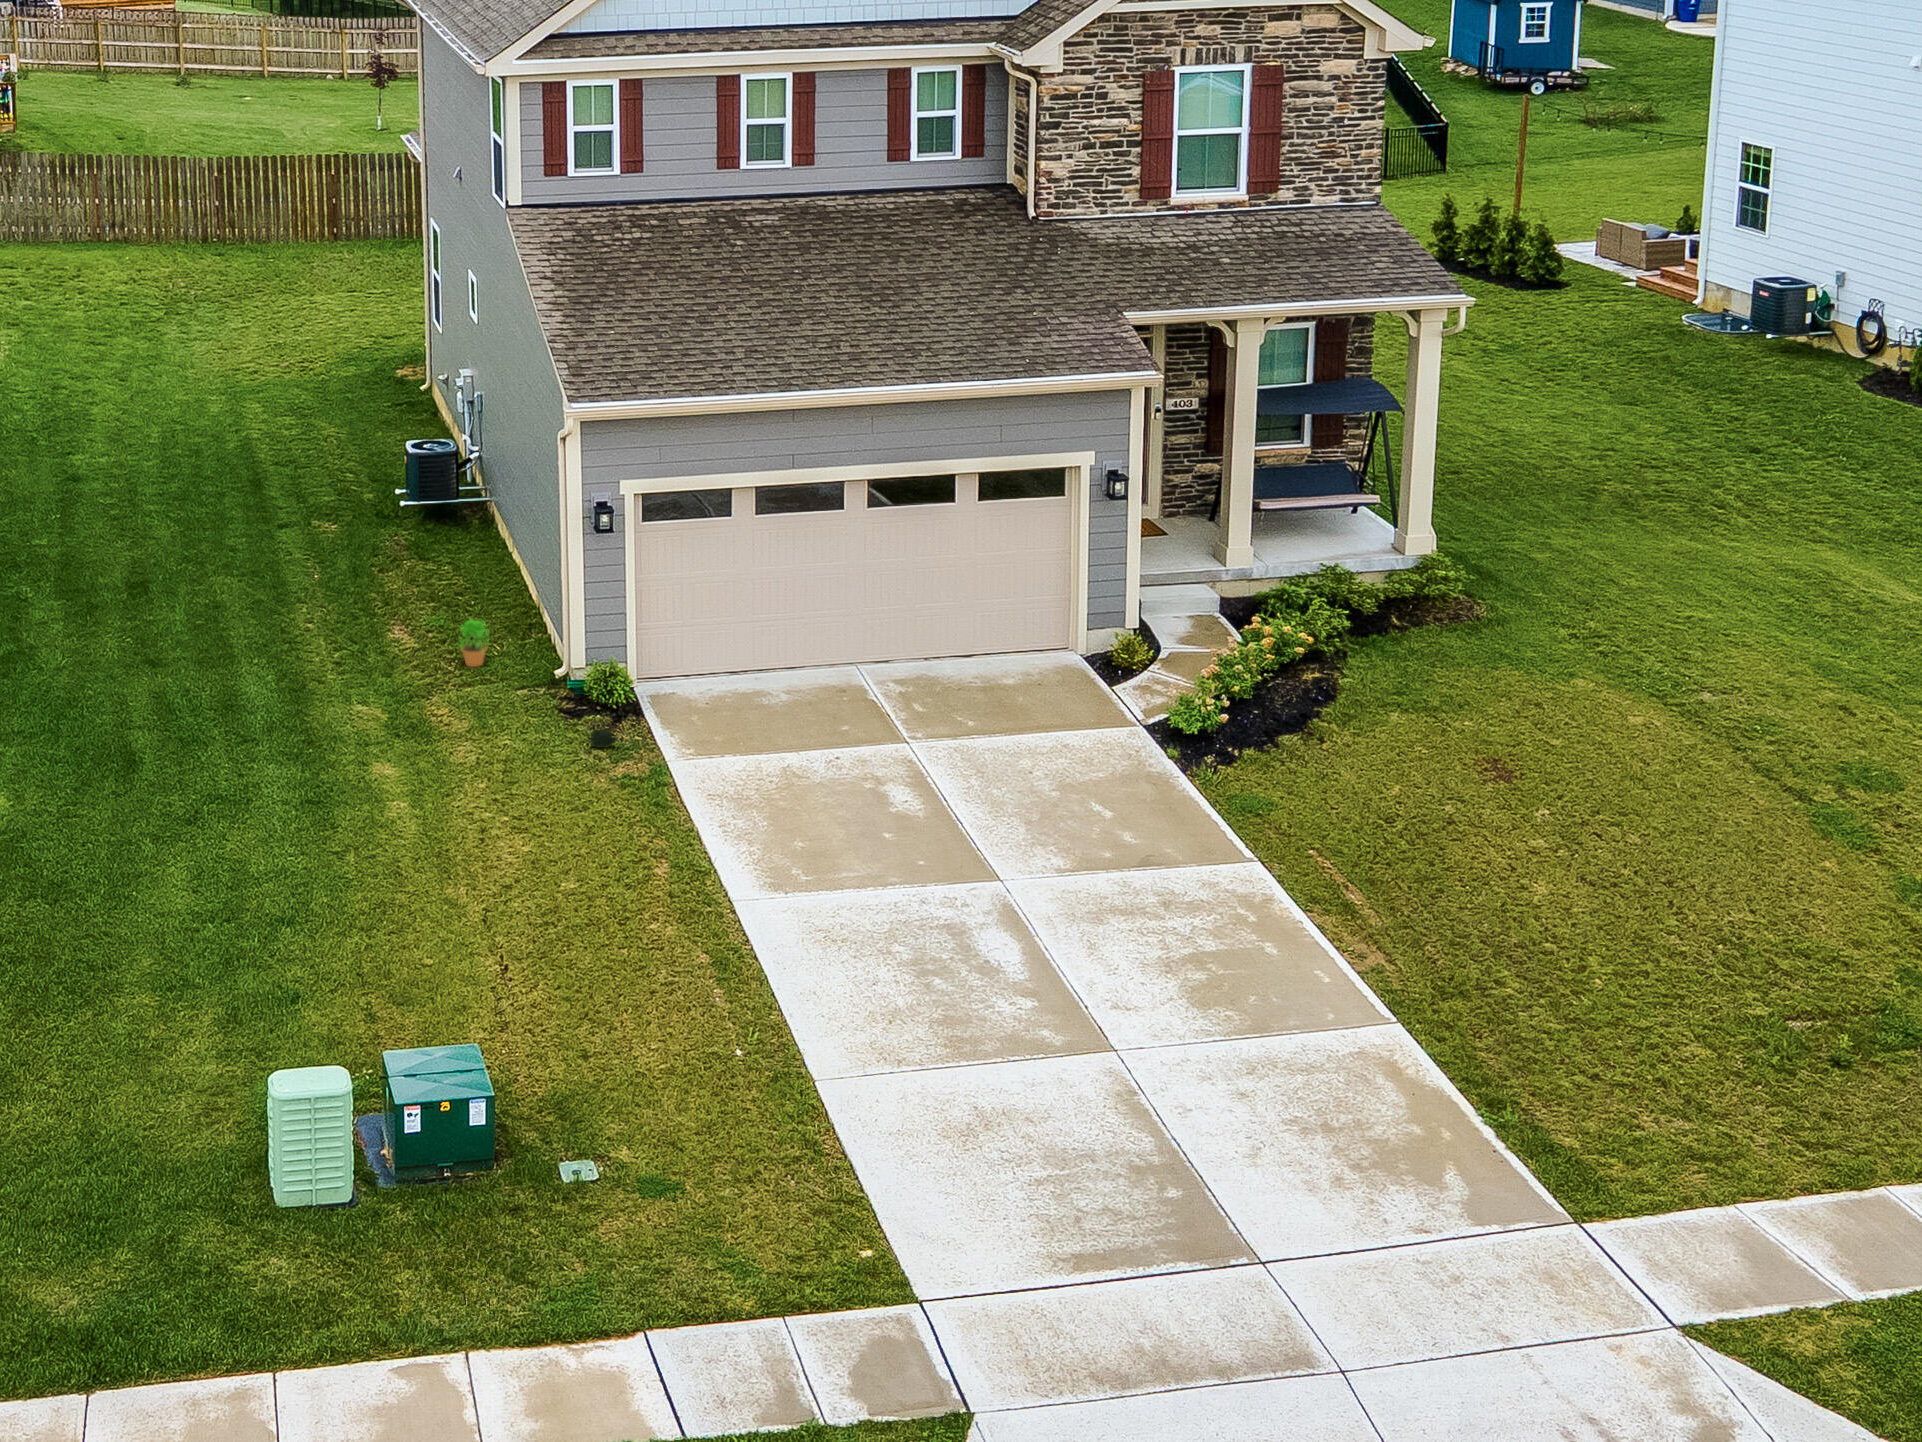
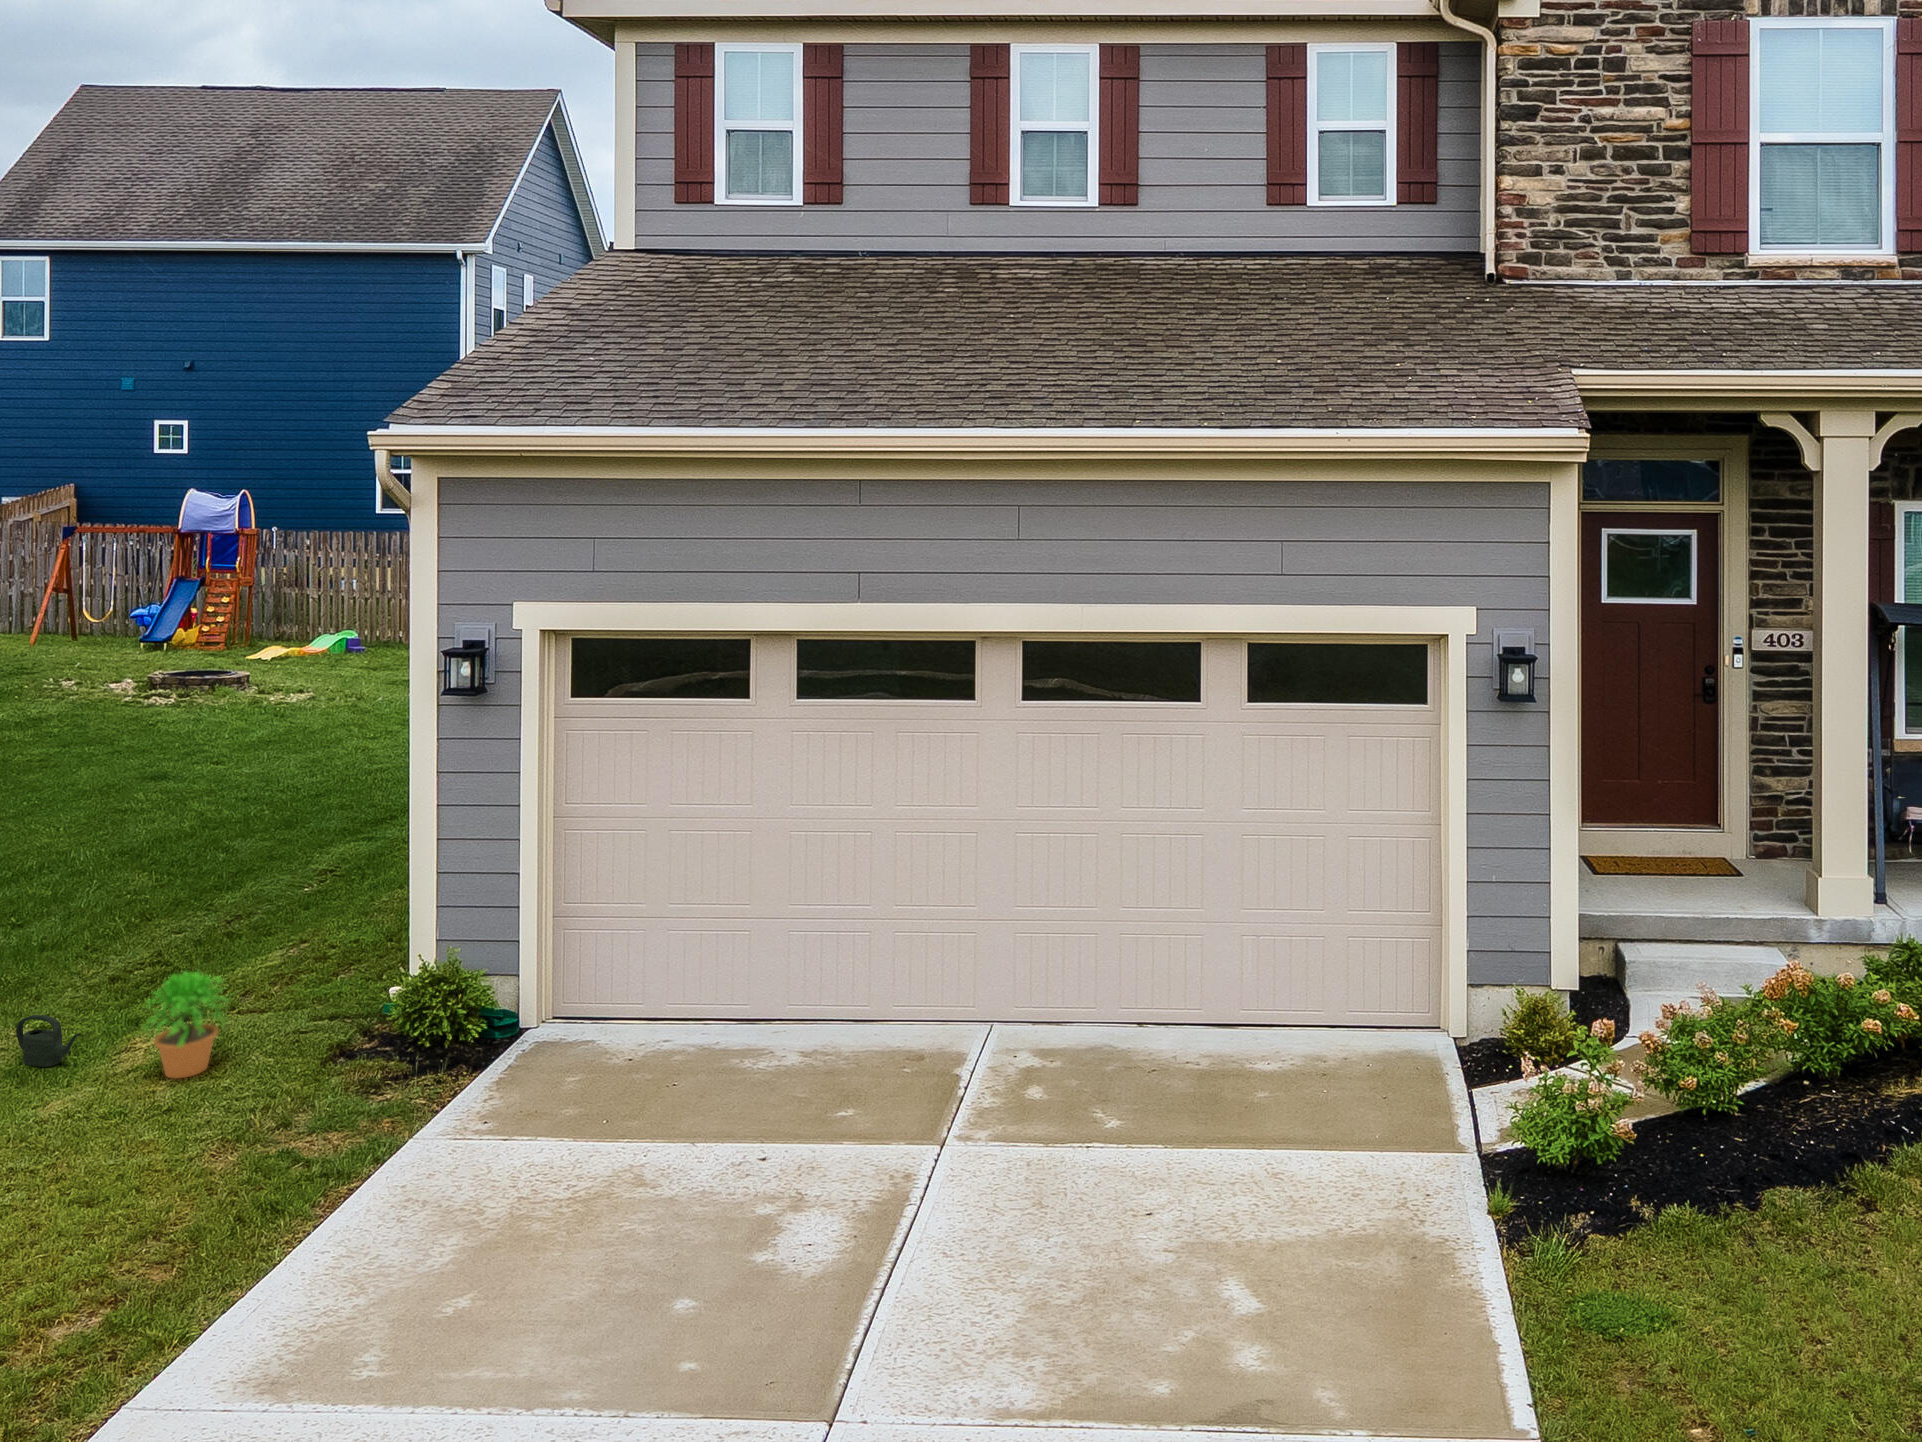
watering can: present [587,723,620,748] -> present [16,1015,81,1067]

